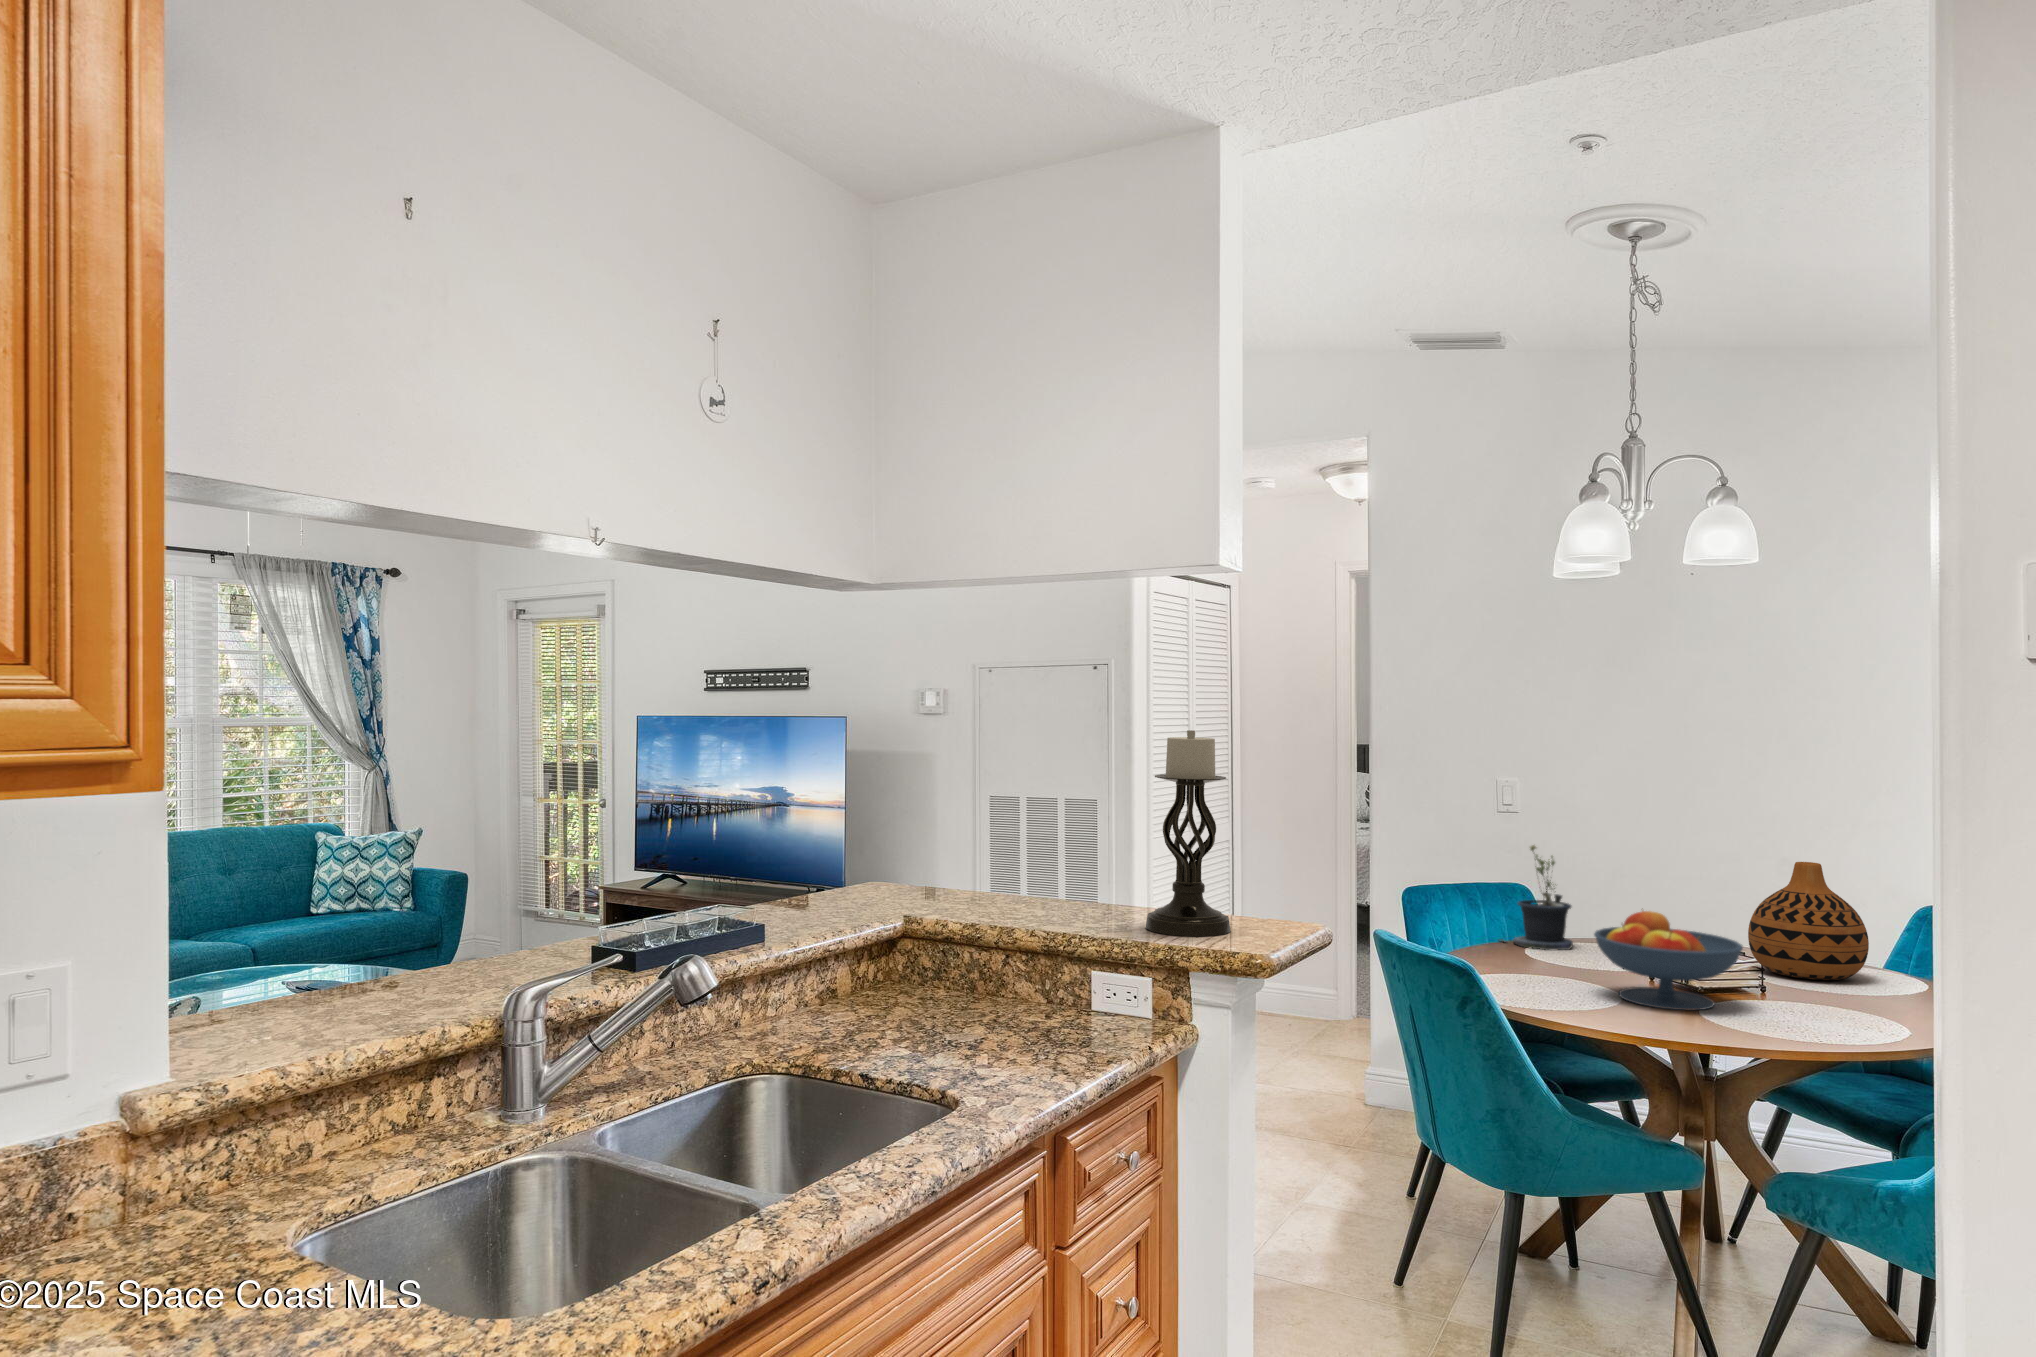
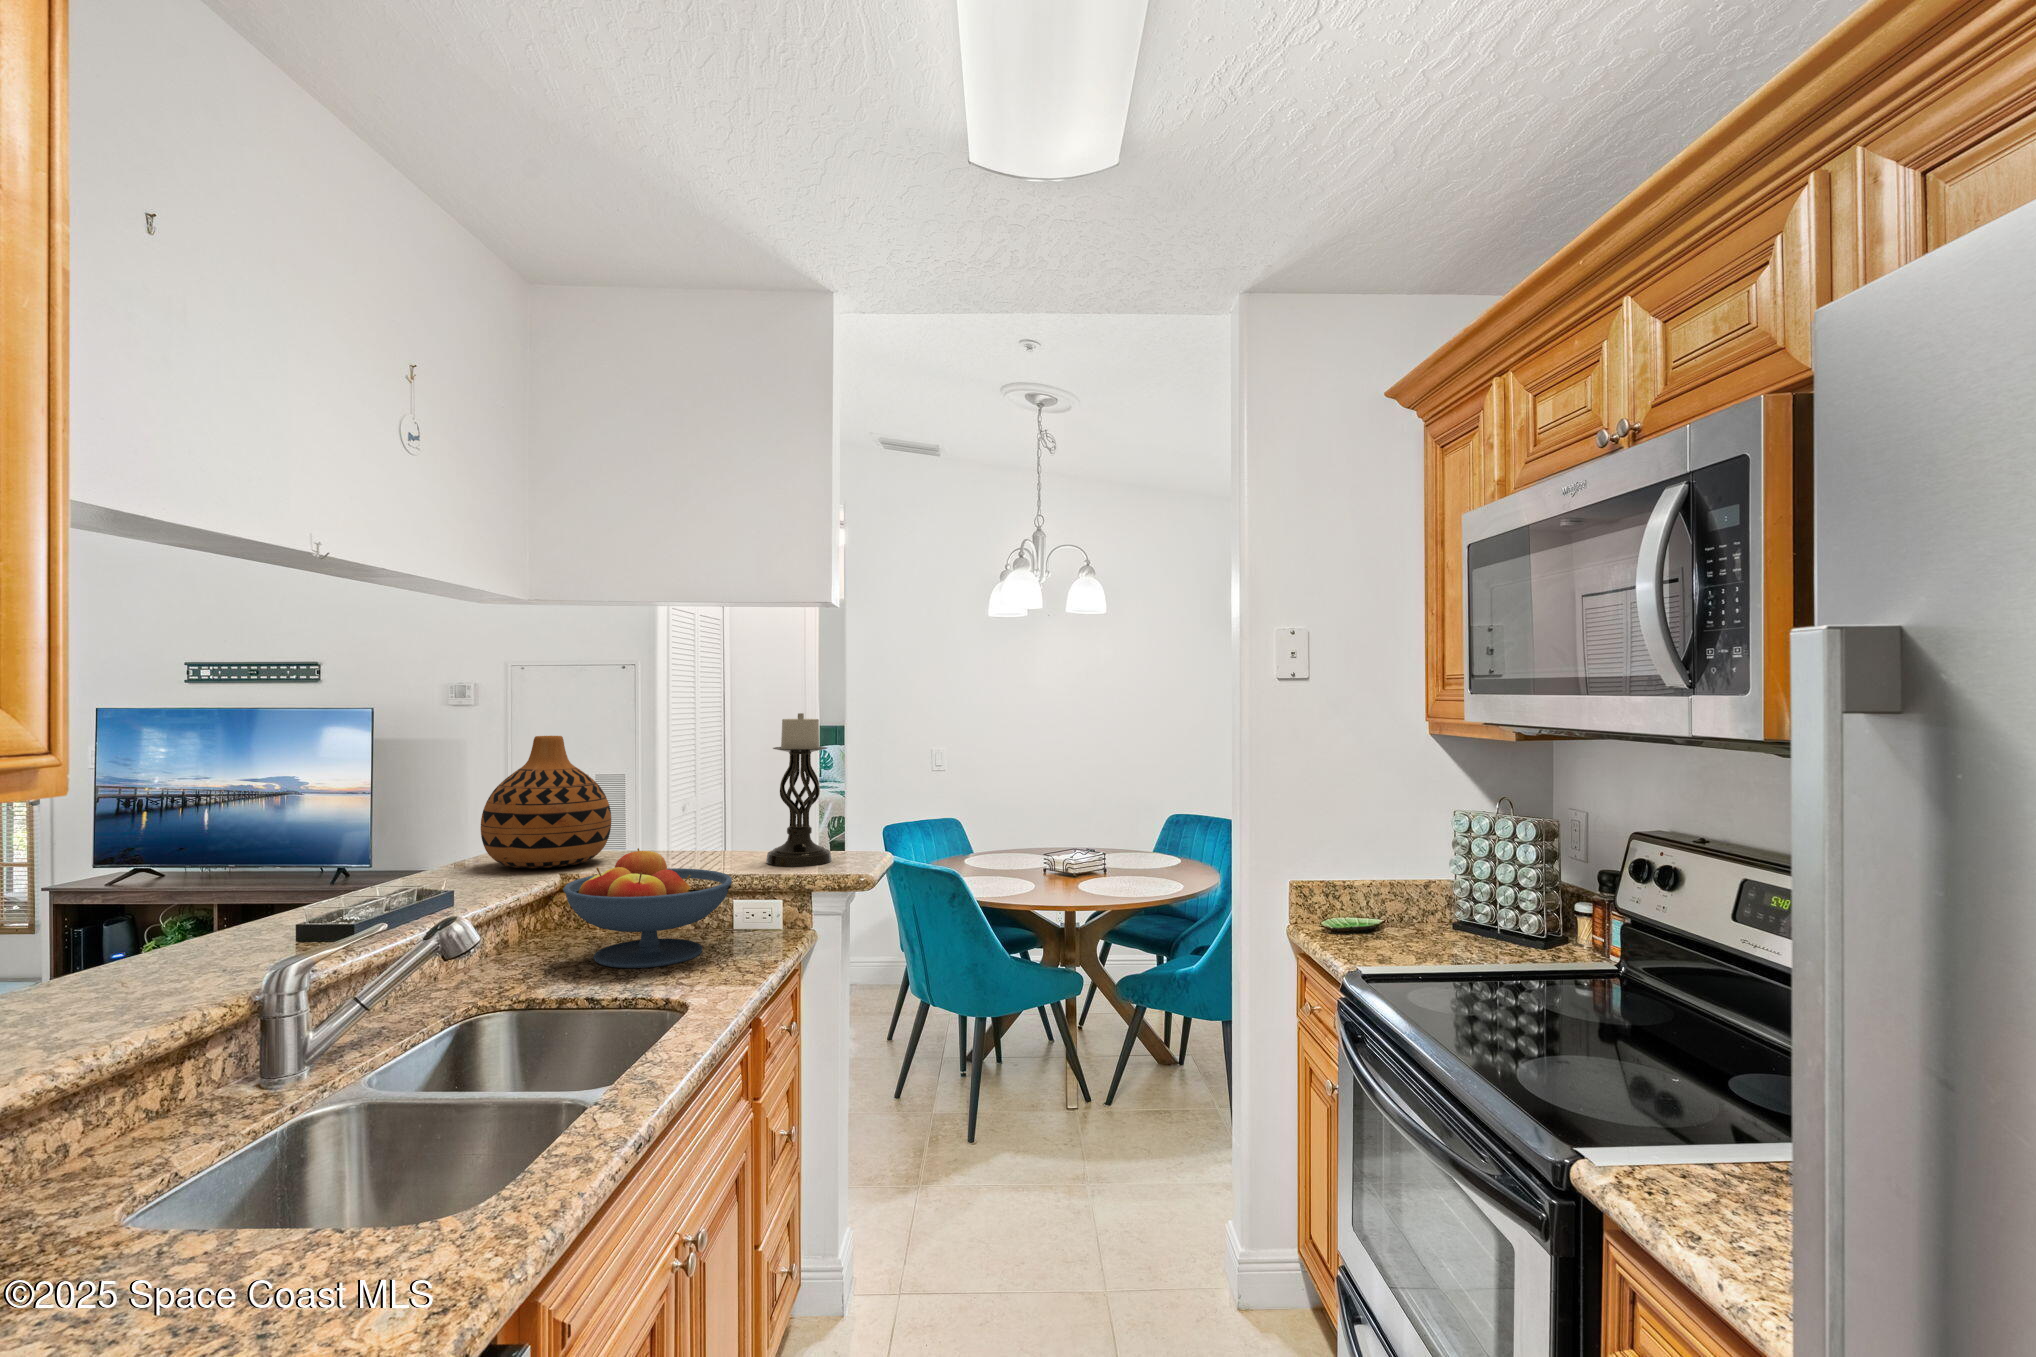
potted plant: present [1500,845,1573,950] -> none [941,791,990,862]
vase: present [1748,862,1869,980] -> present [481,736,611,868]
fruit bowl: present [1594,911,1743,1010] -> present [563,848,732,968]

